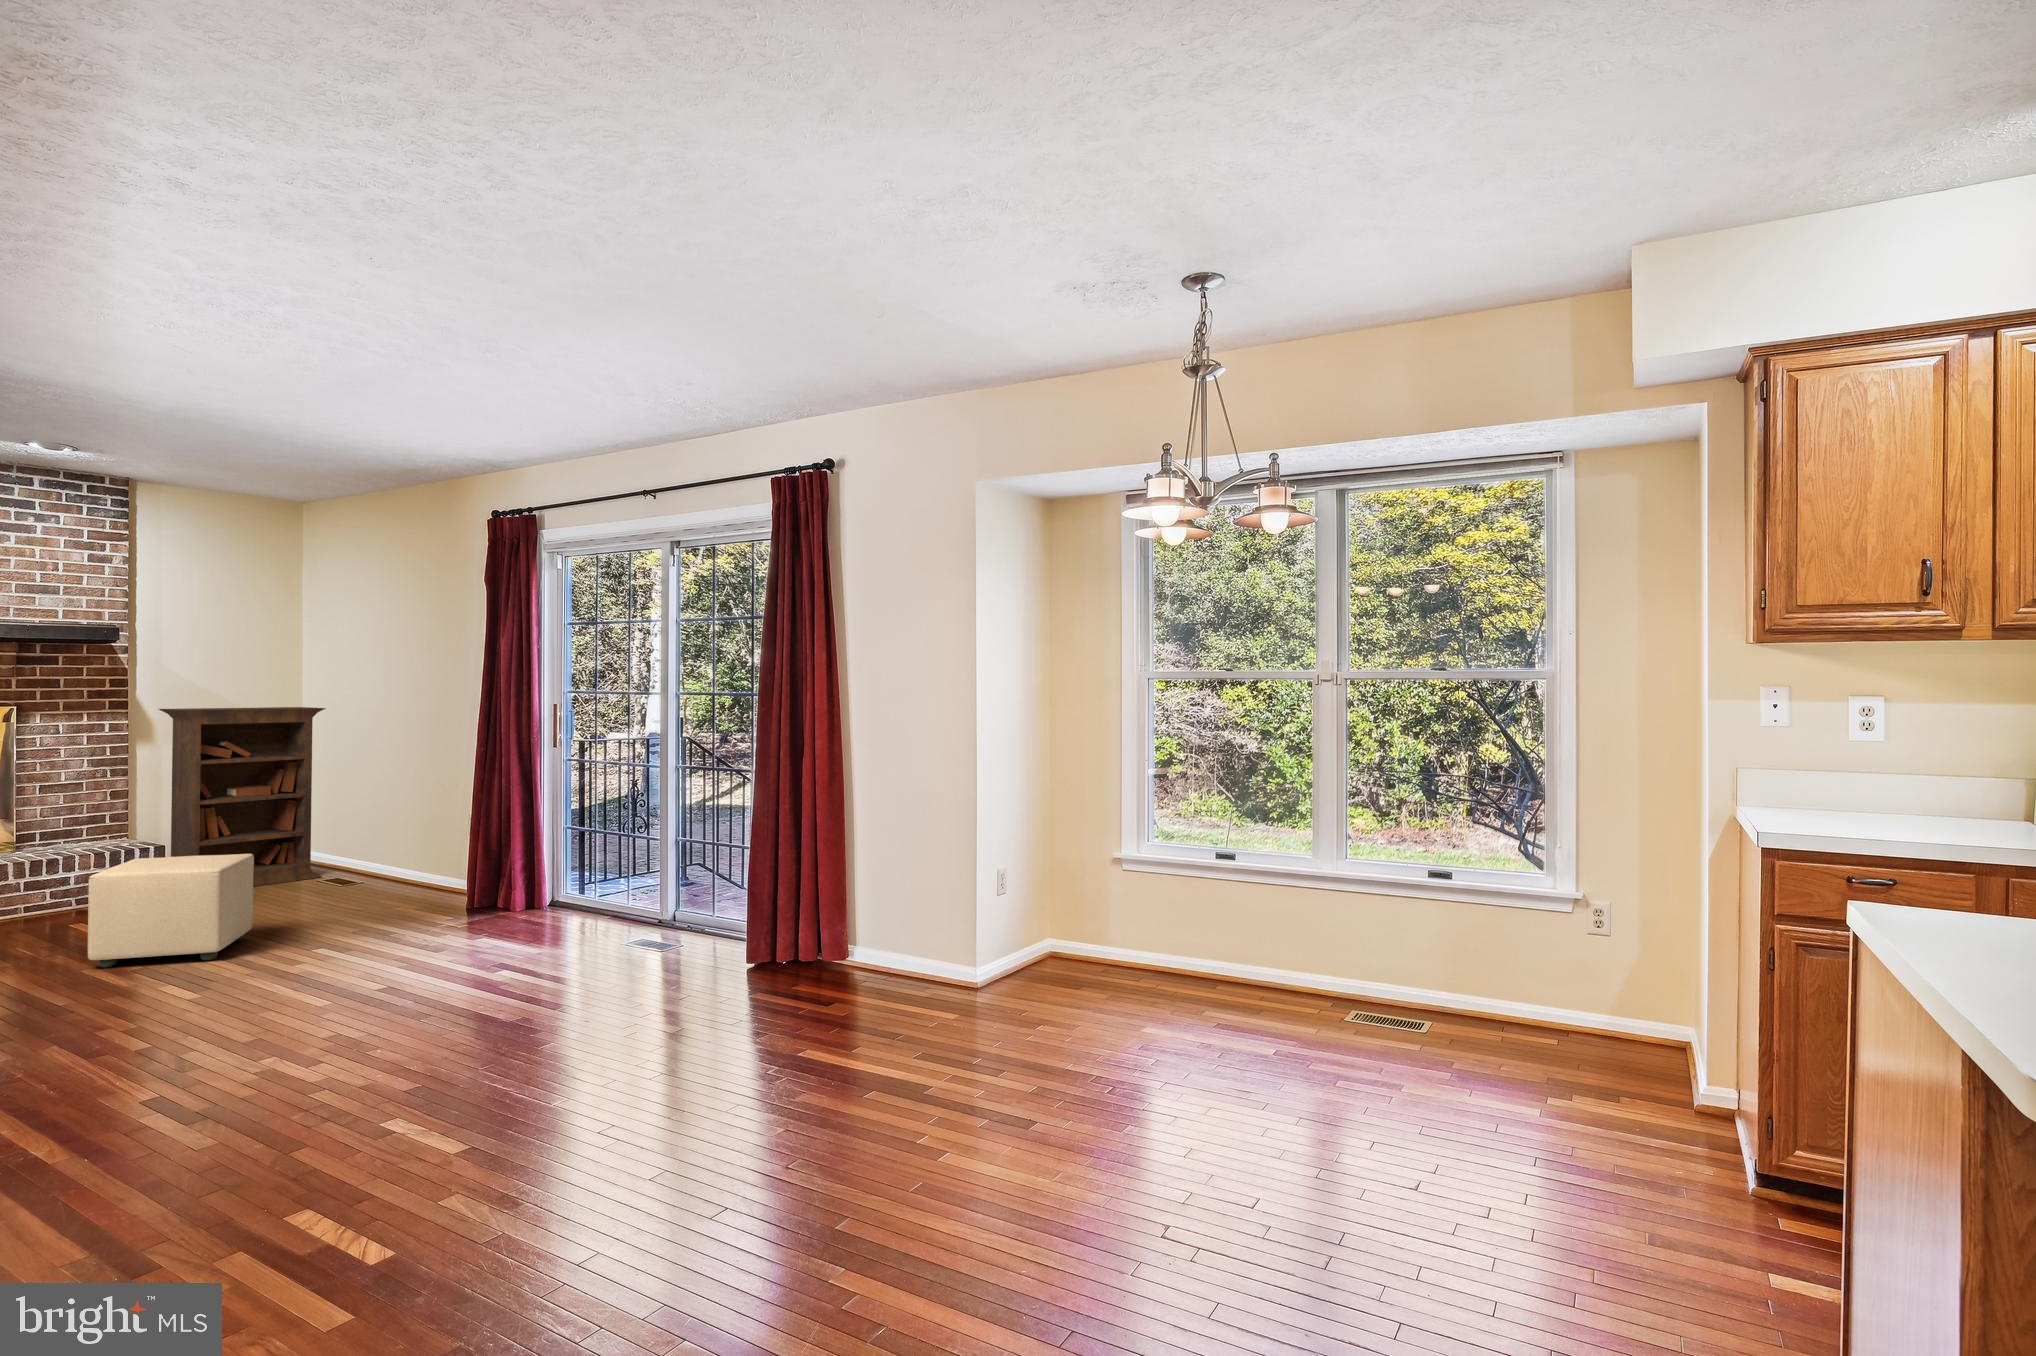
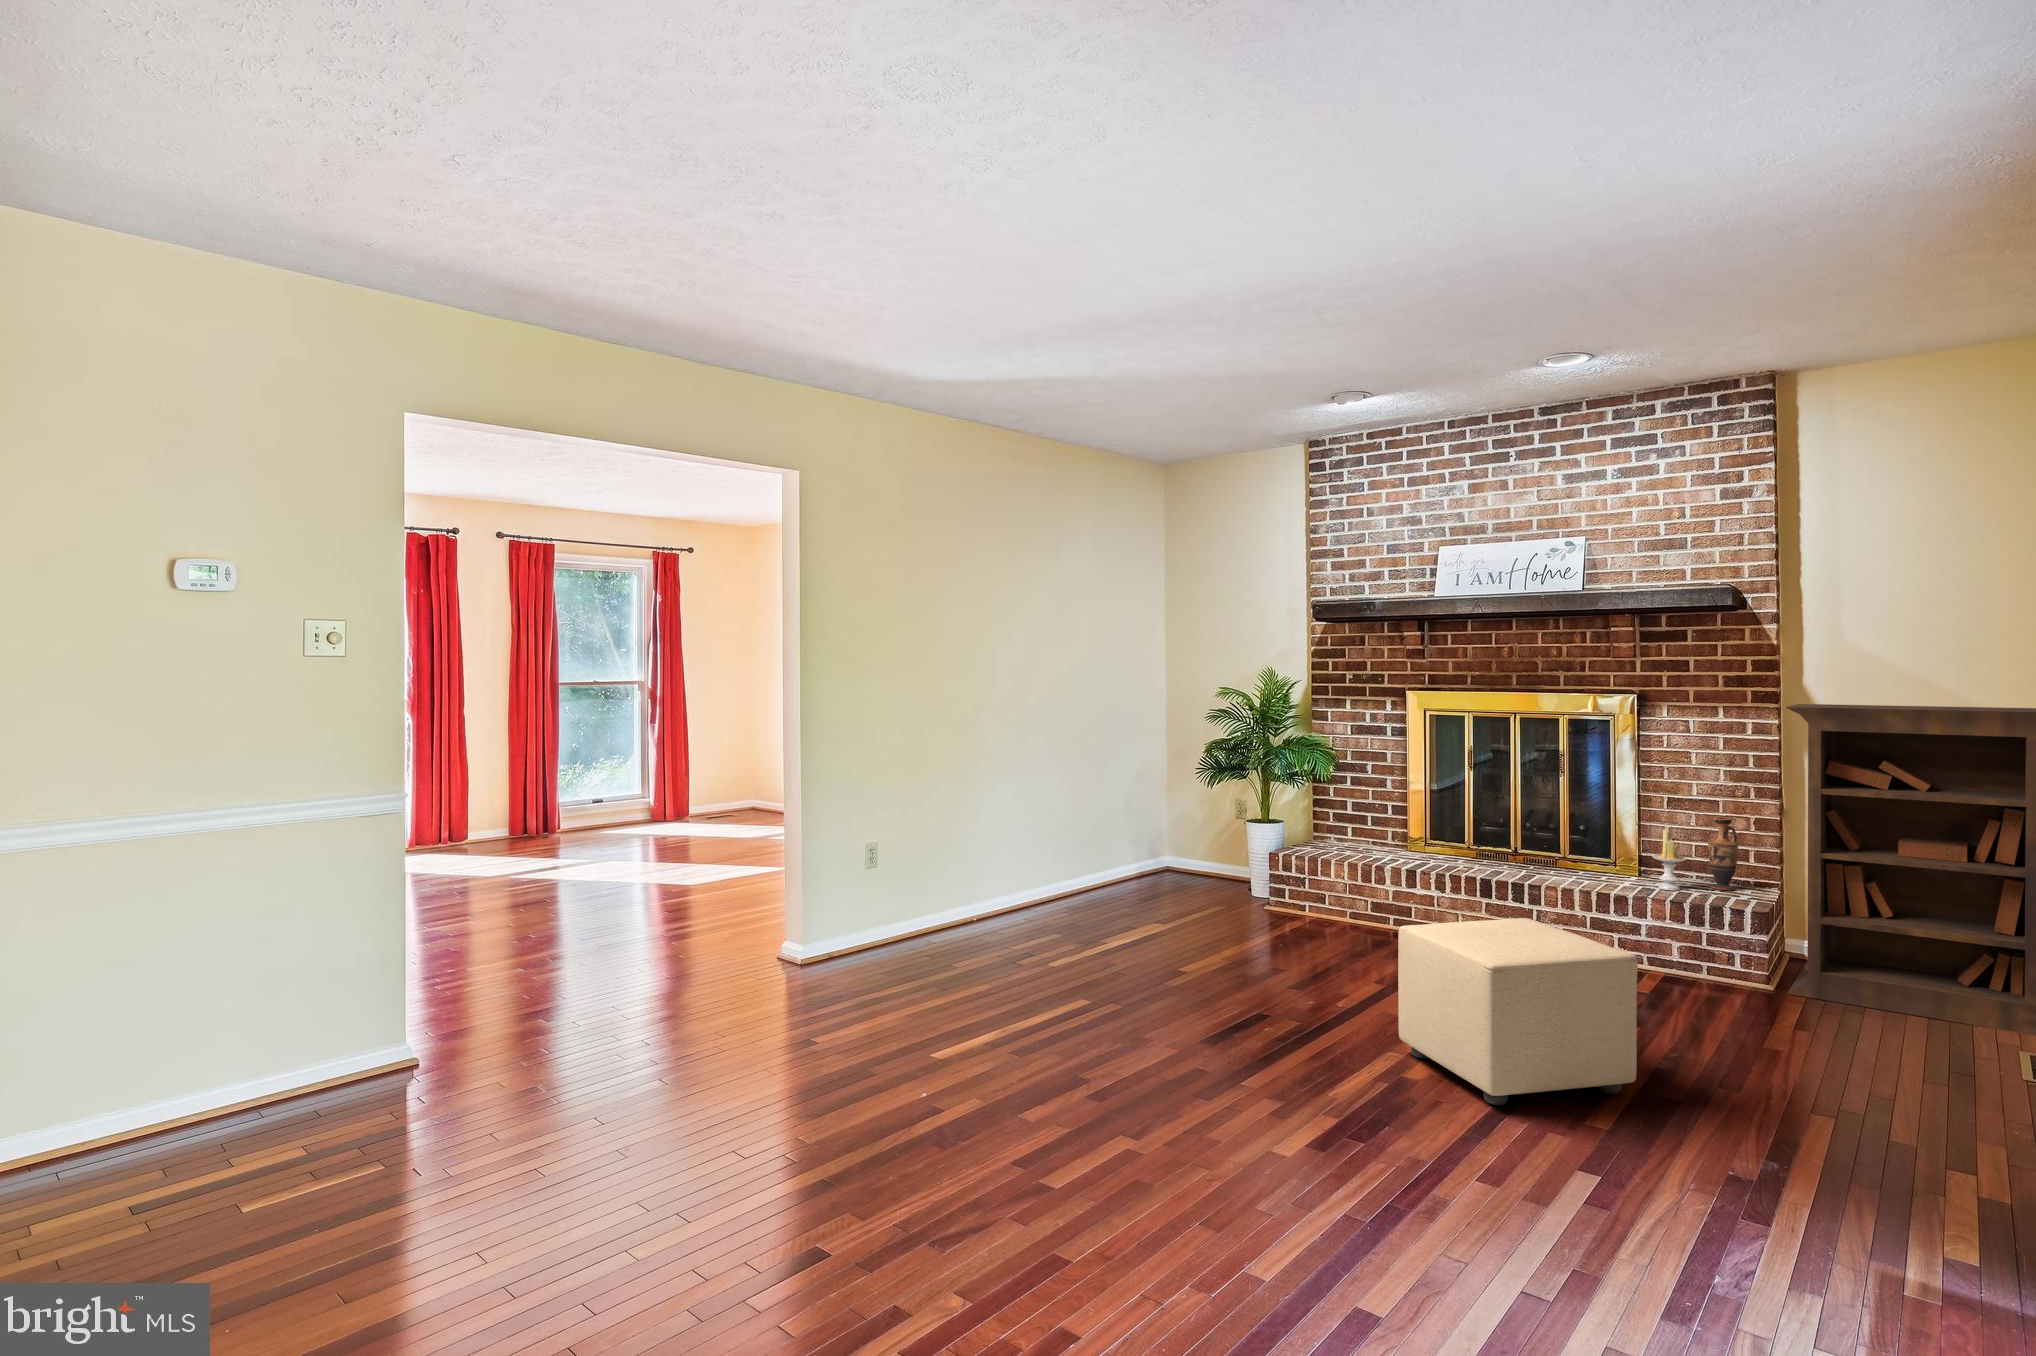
vase: none [91,792,115,844] -> present [1708,817,1738,891]
candle: none [56,806,85,851] -> present [1652,829,1686,890]

